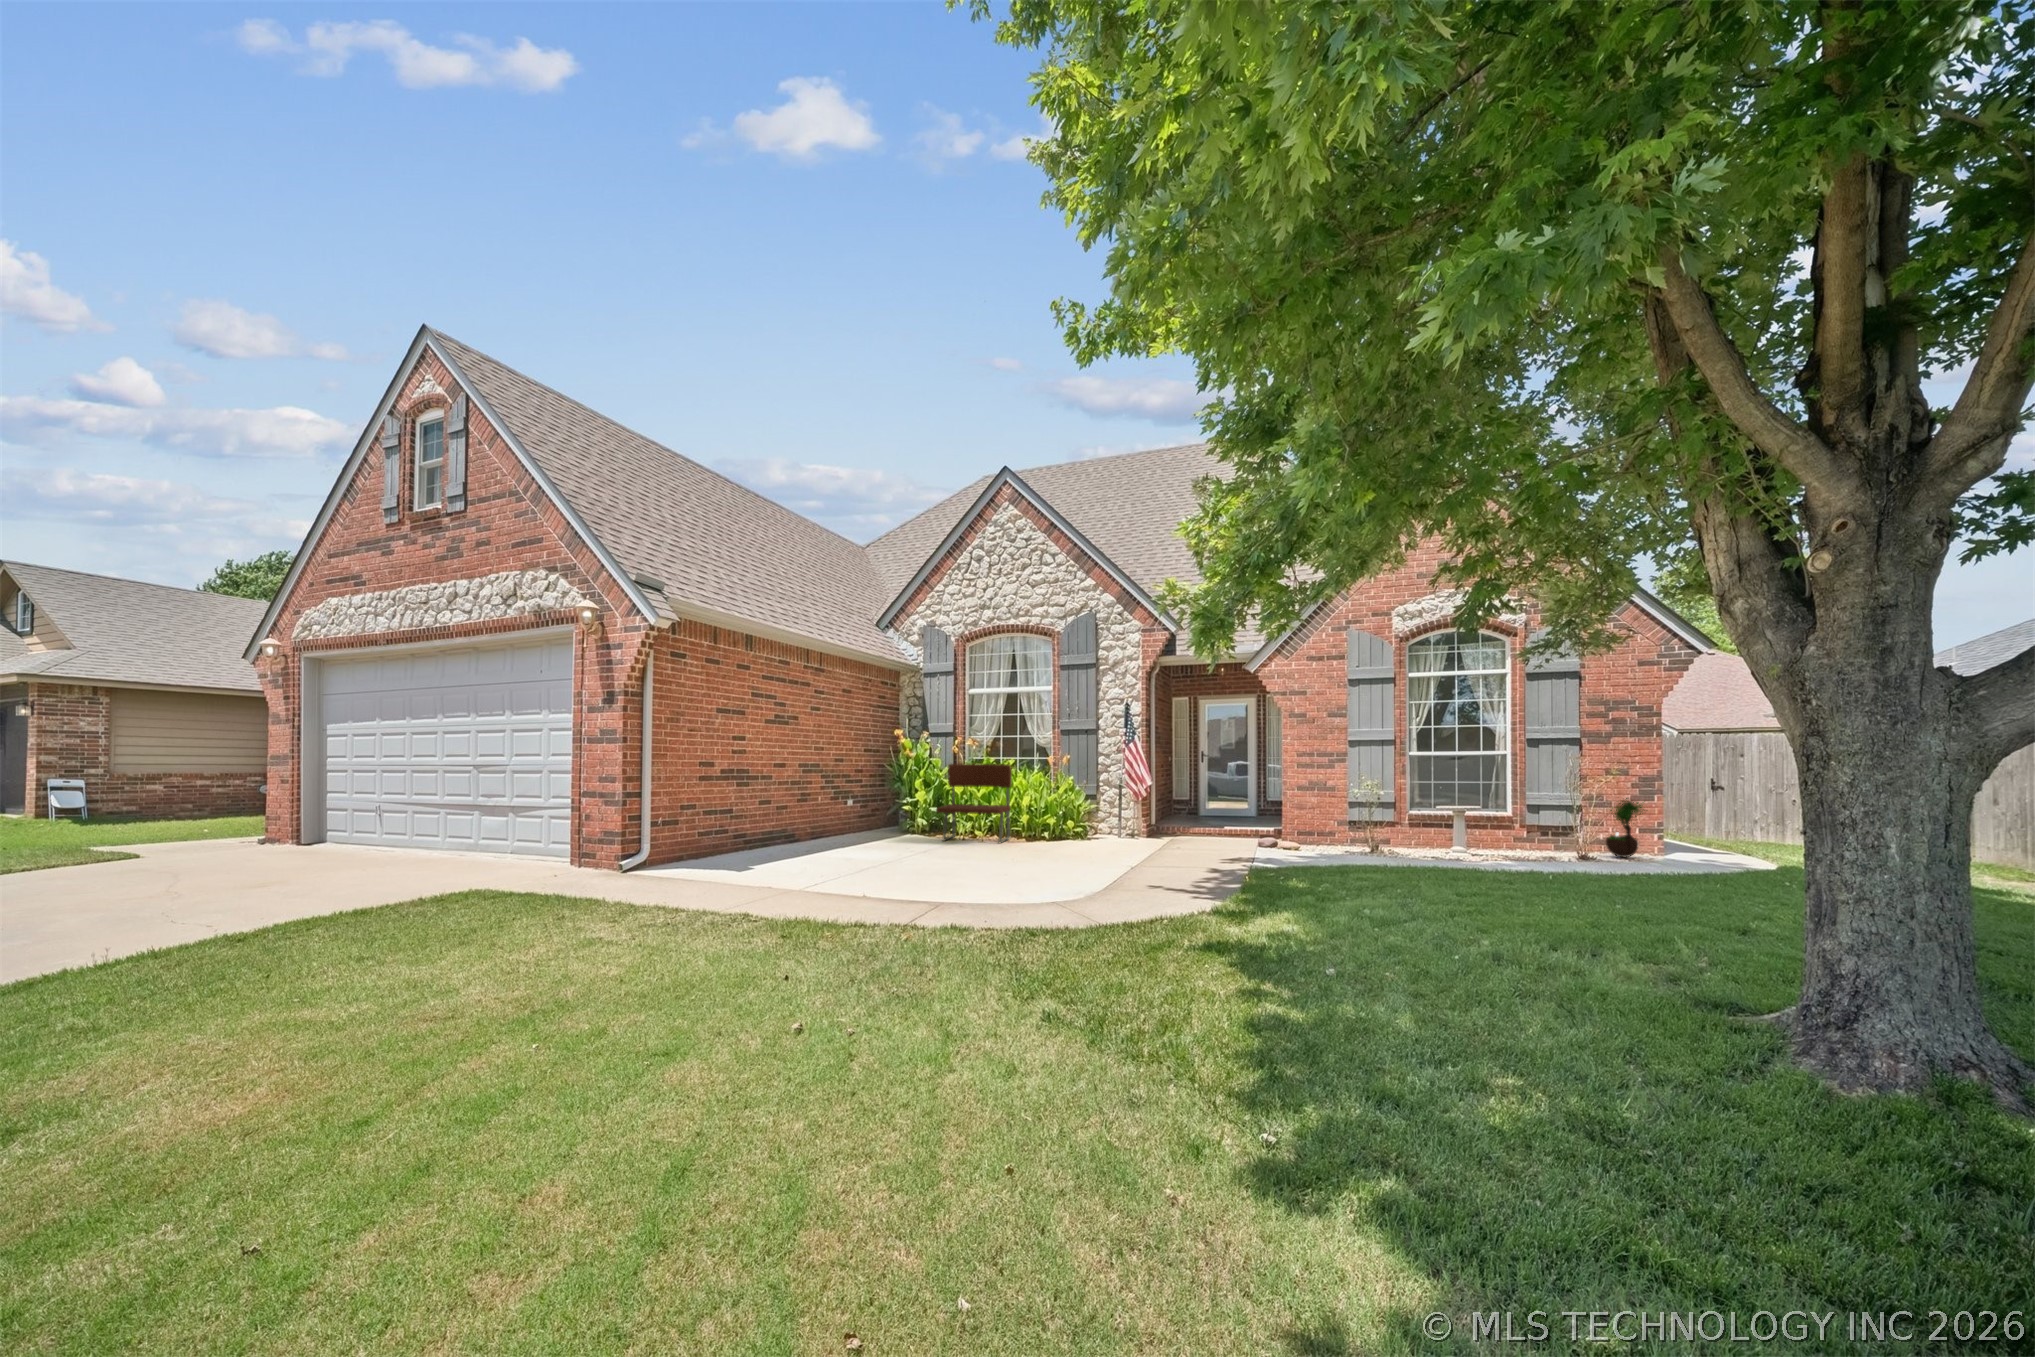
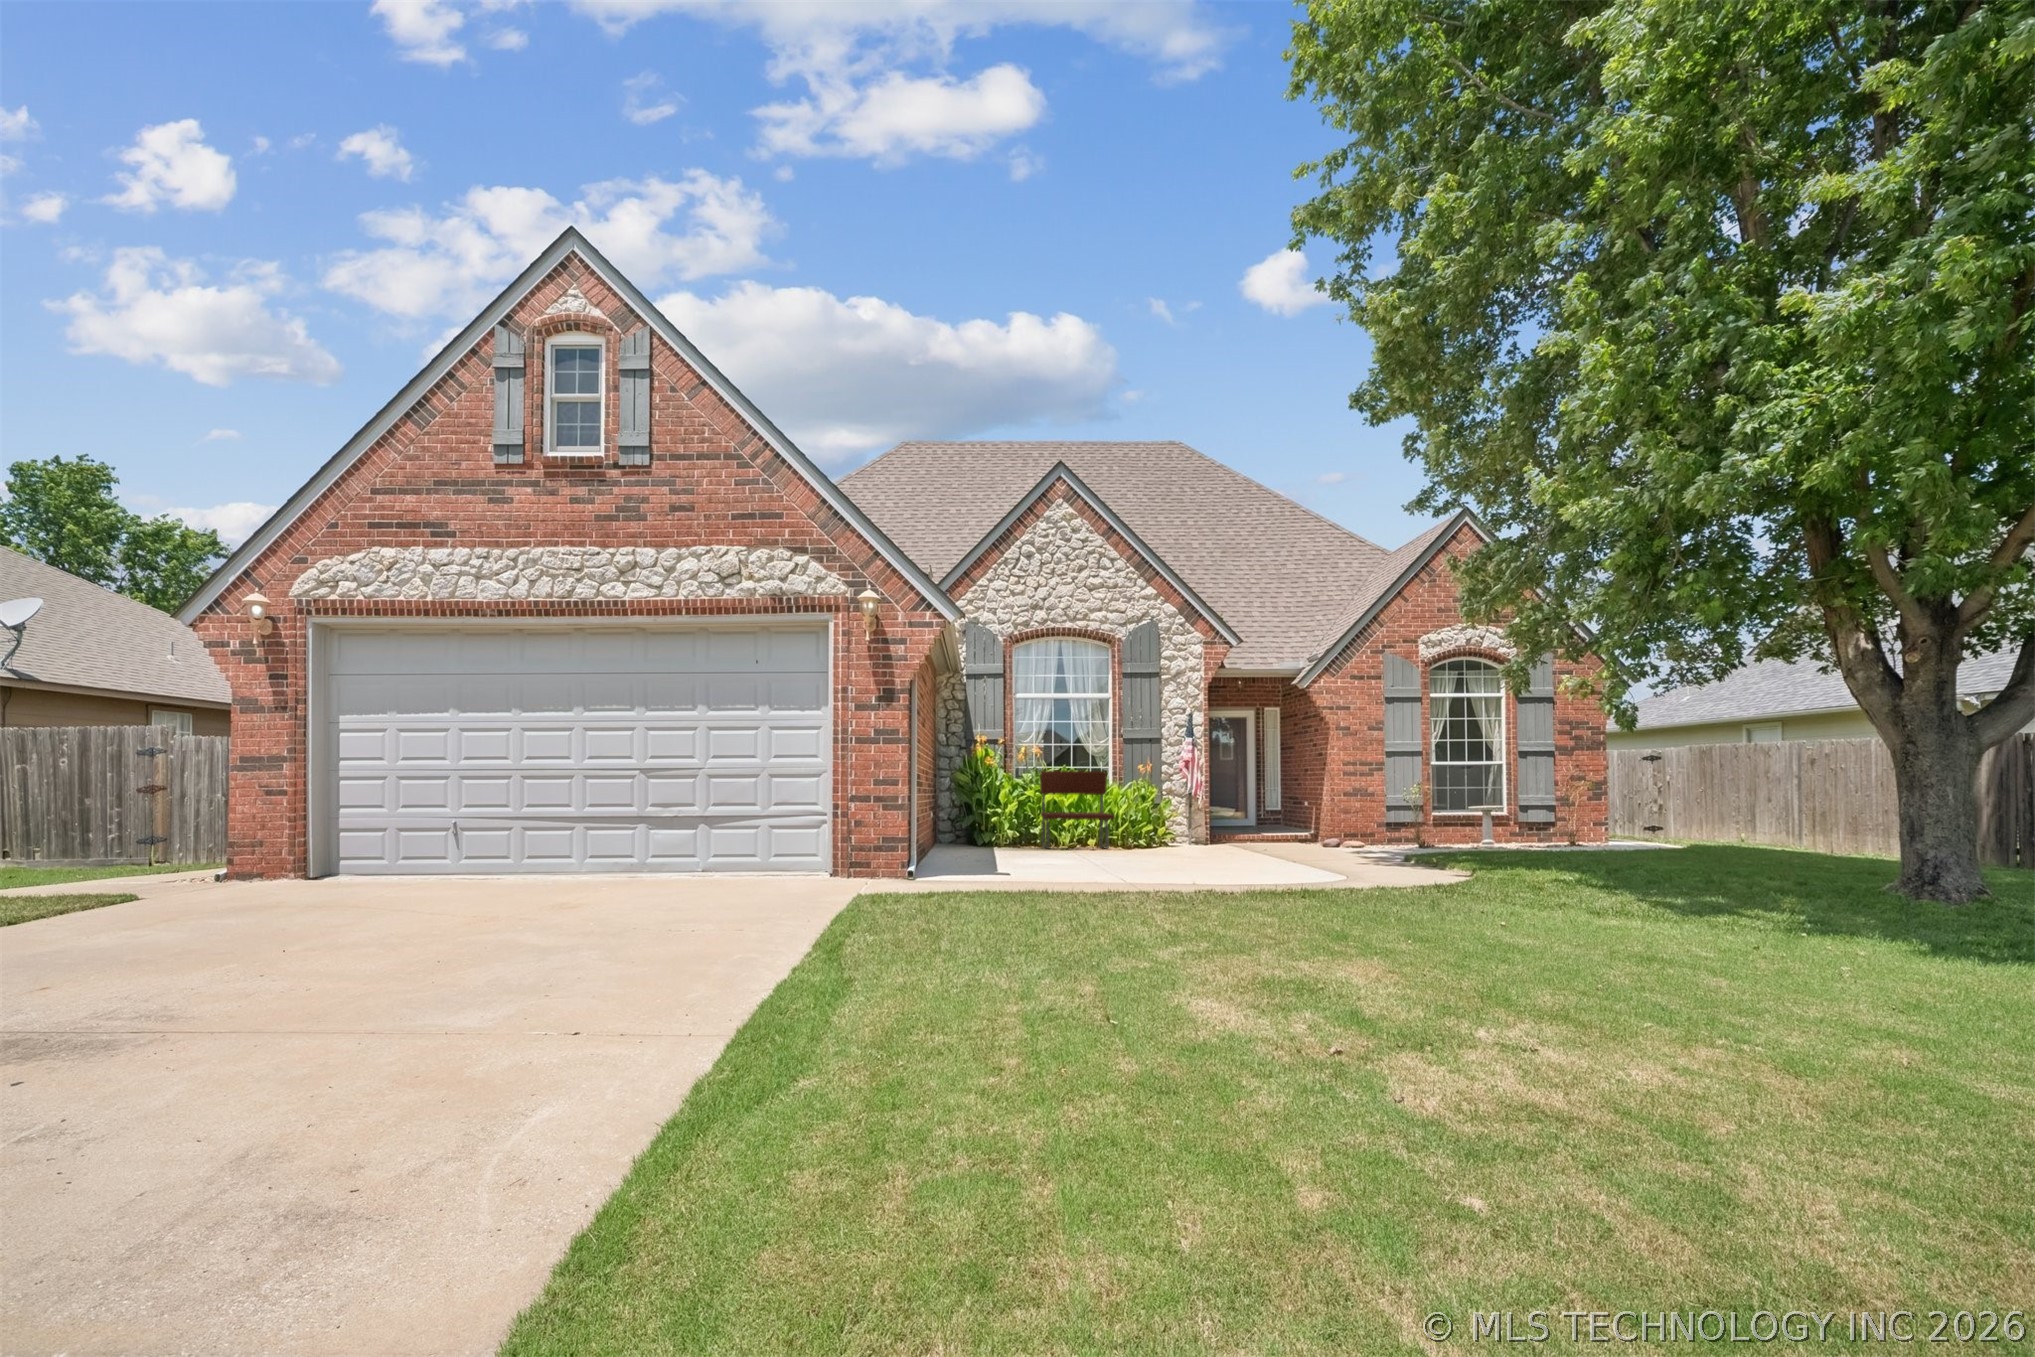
potted tree: present [1606,798,1642,857] -> none [1569,794,1601,845]

